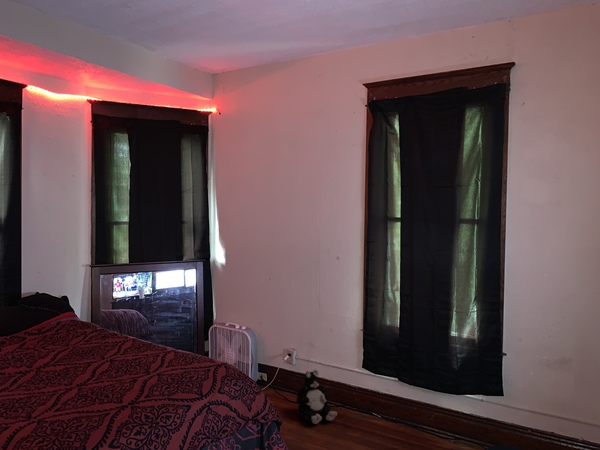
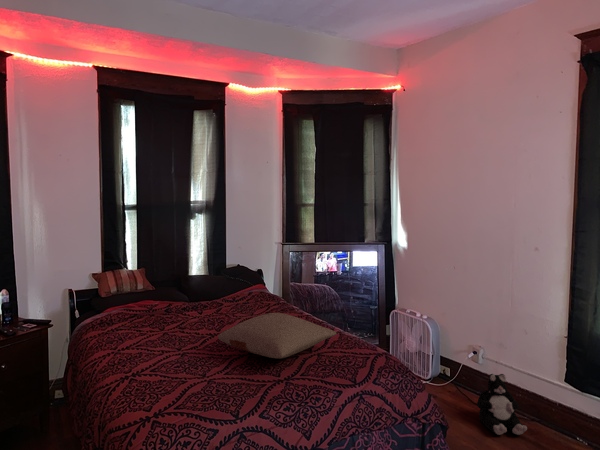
pillow: none [41,338,175,385] -> present [218,313,336,358]

